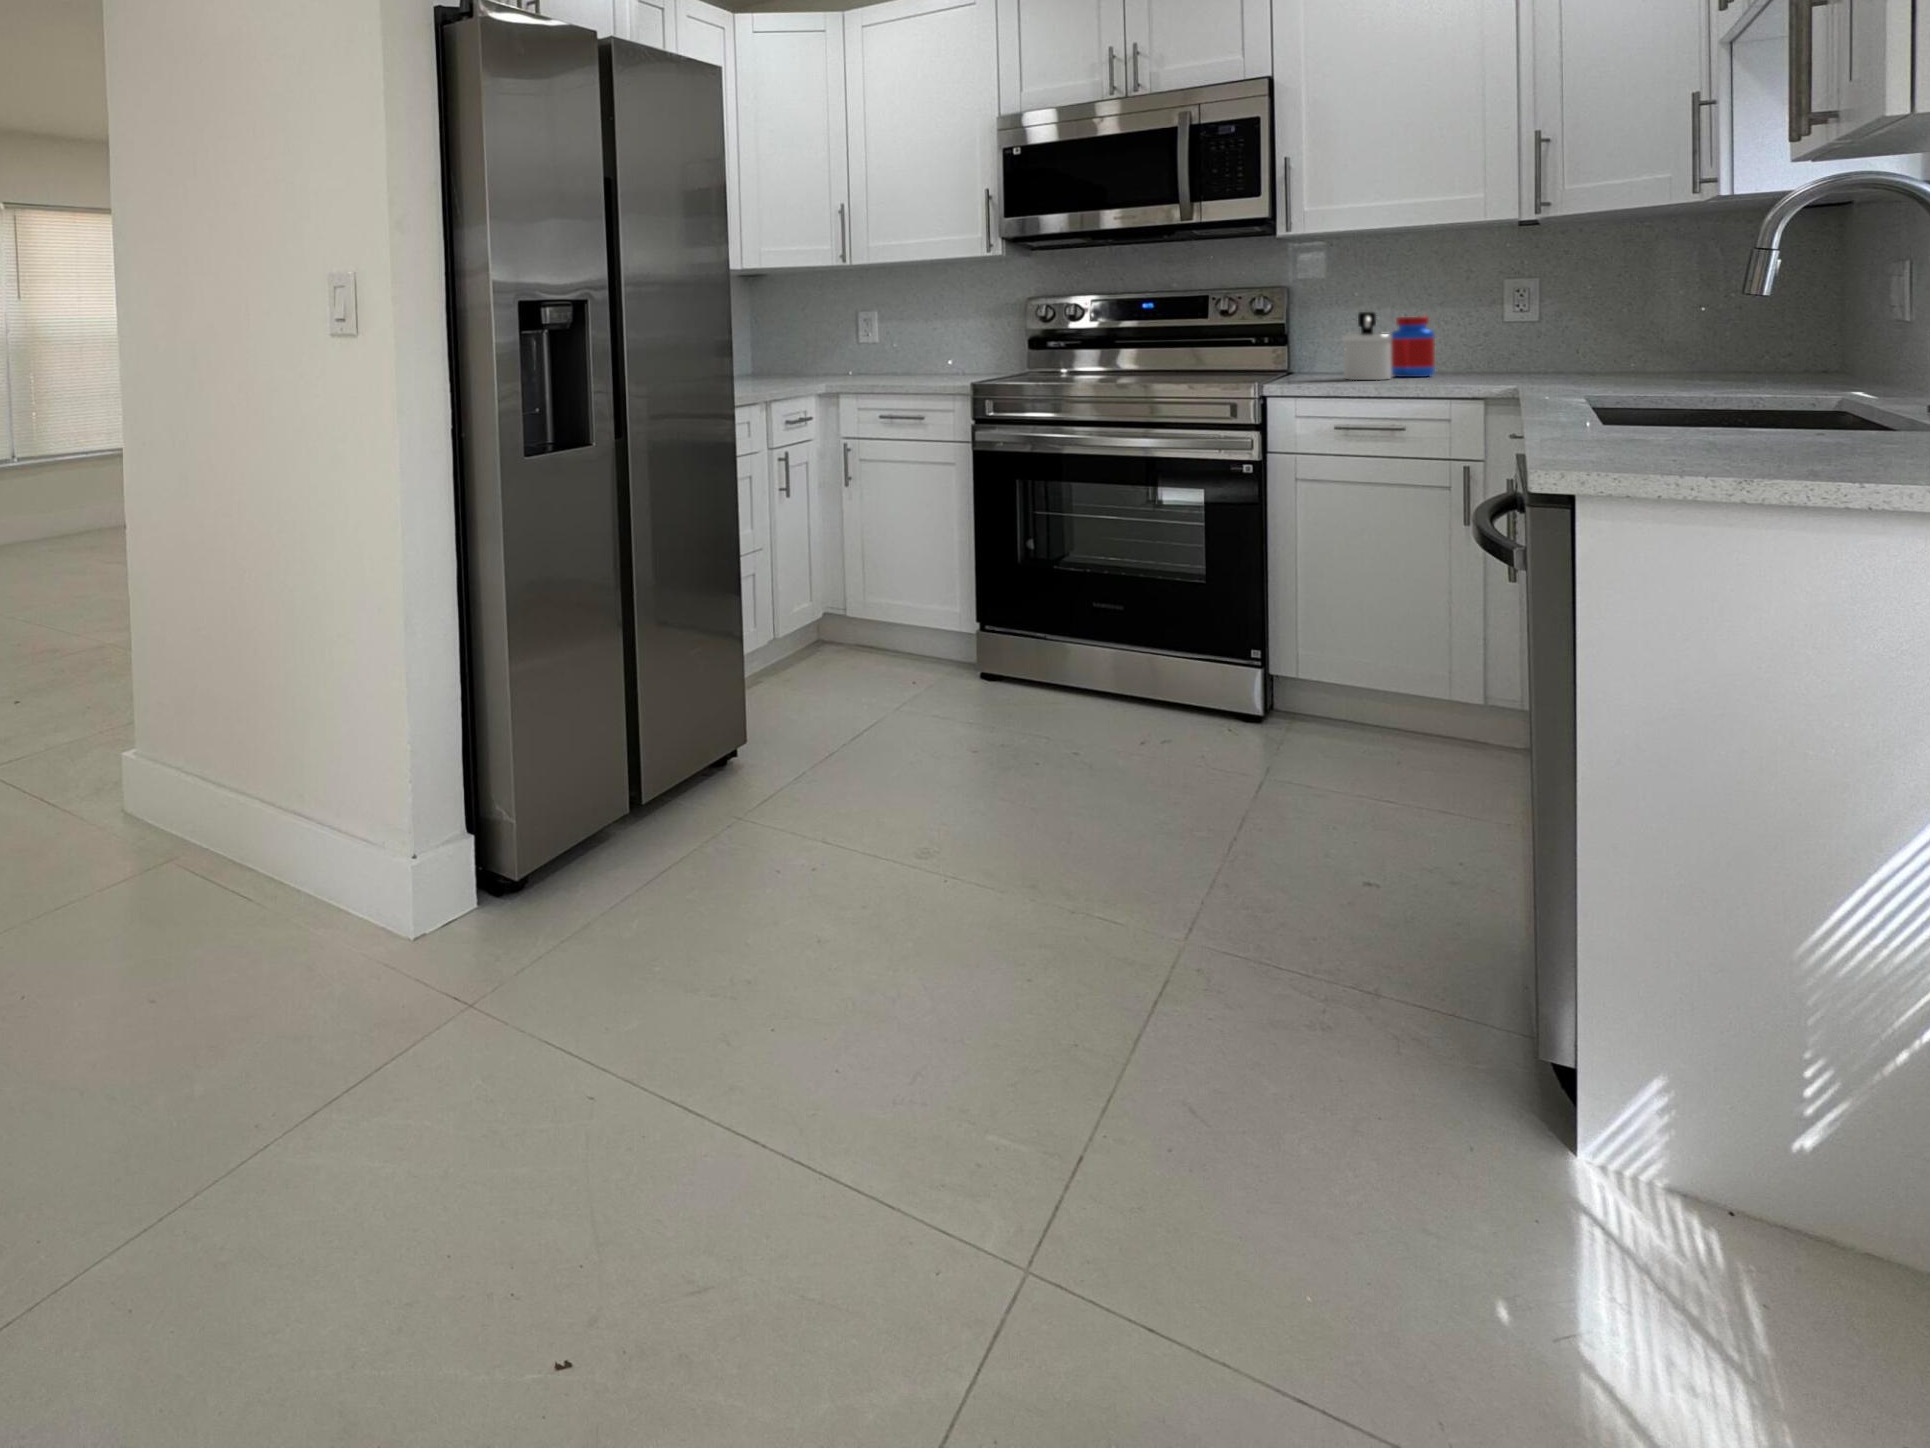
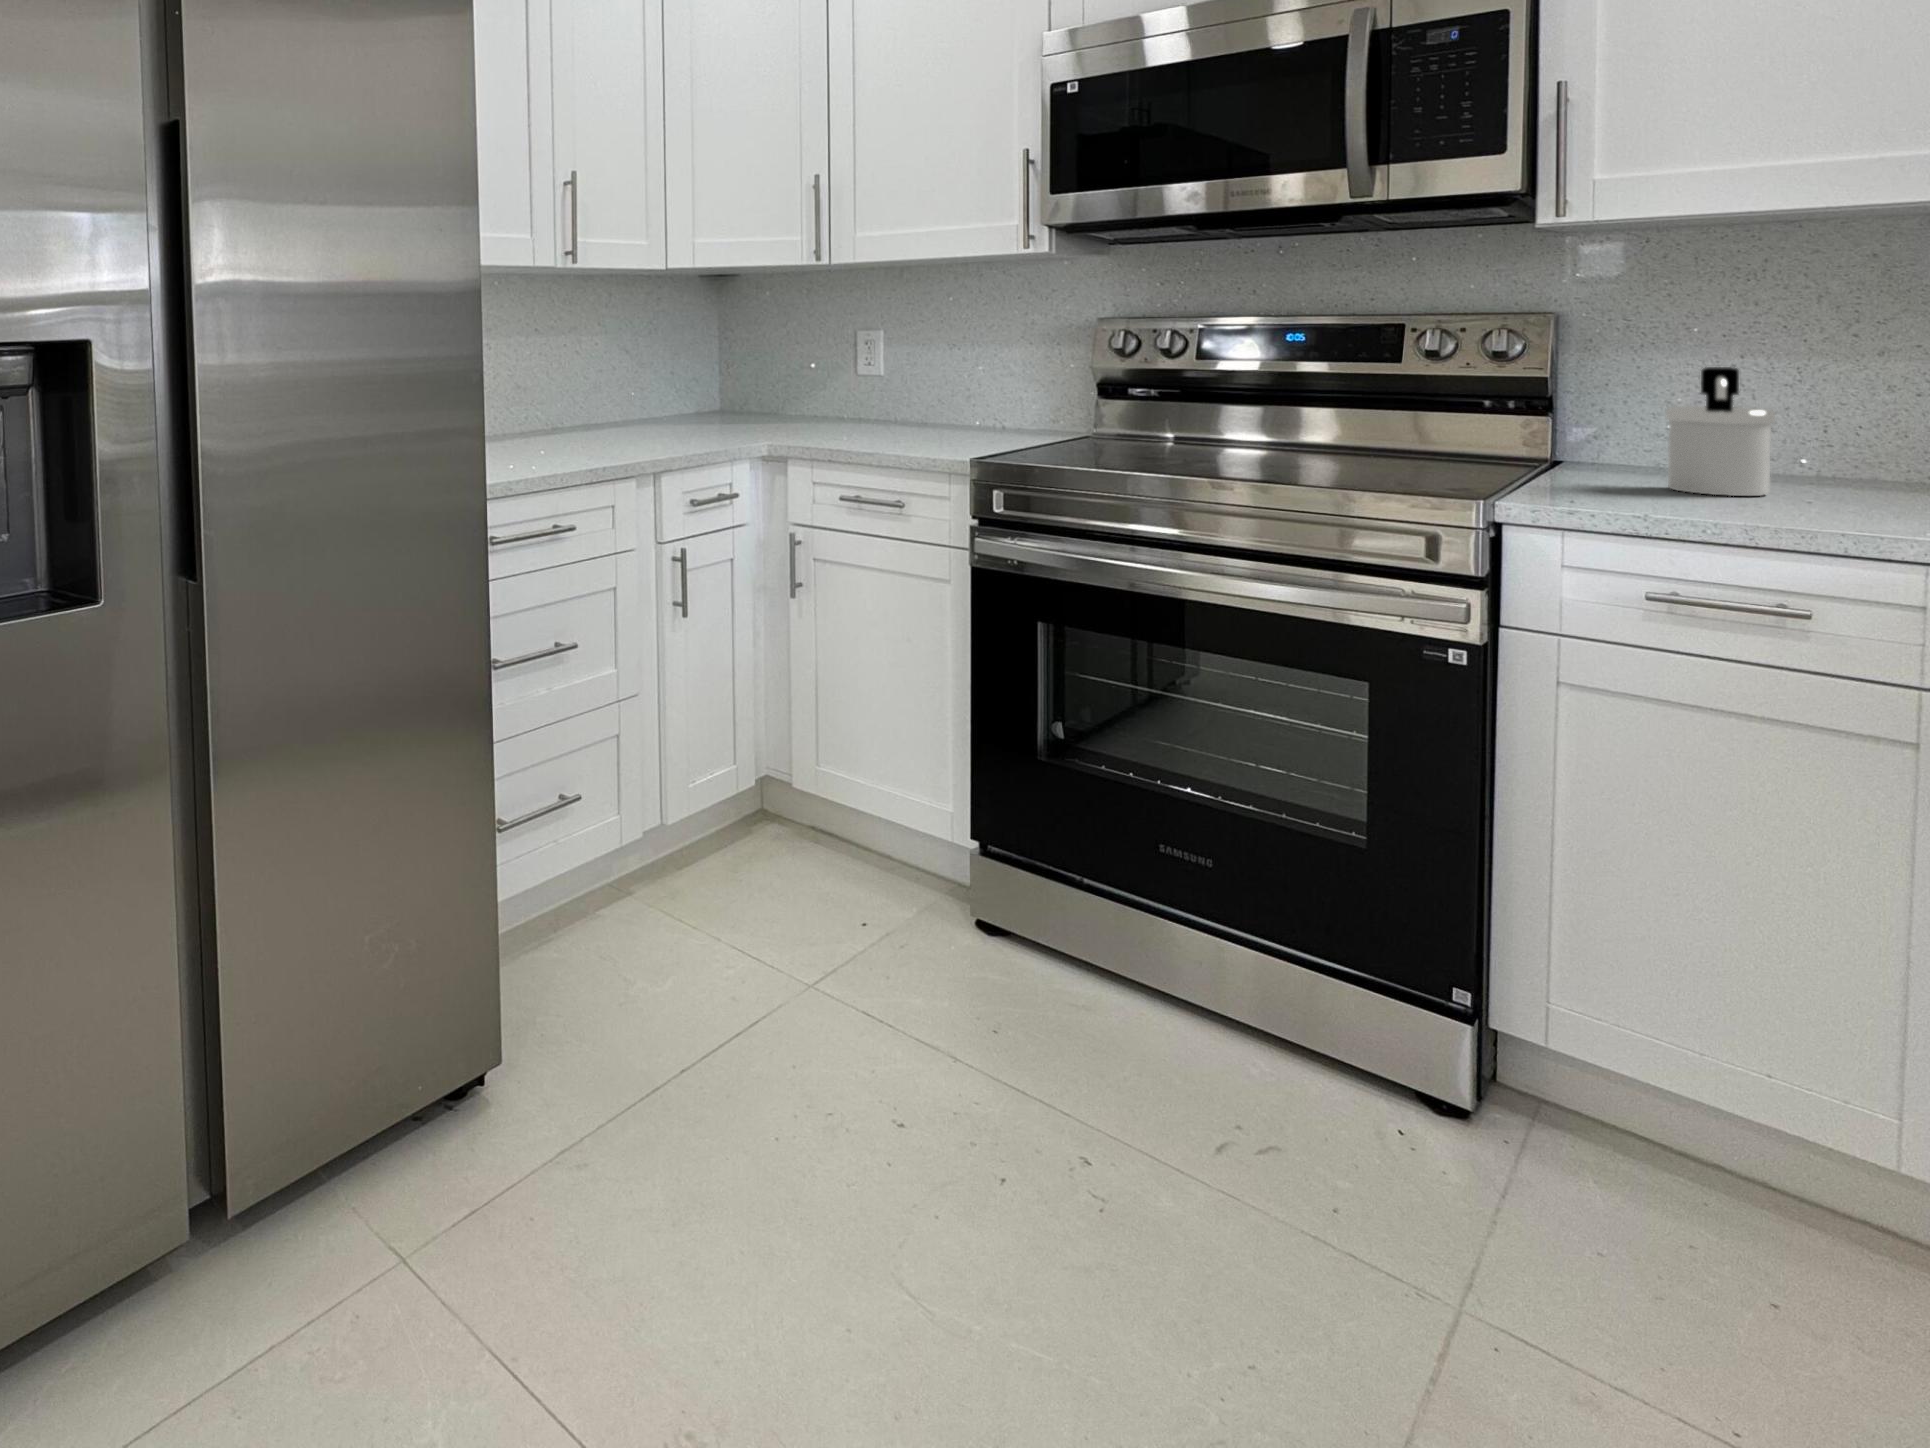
jar: present [1391,316,1435,377] -> none [1768,376,1865,490]

